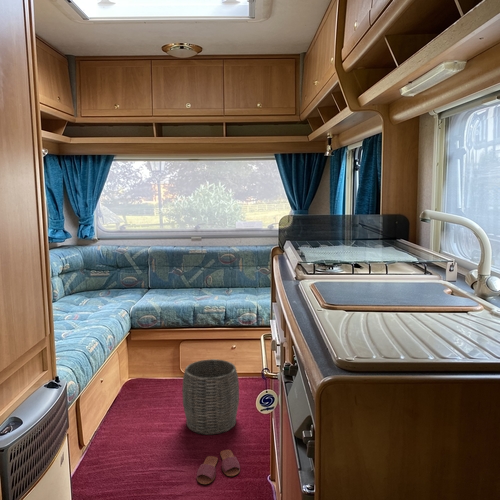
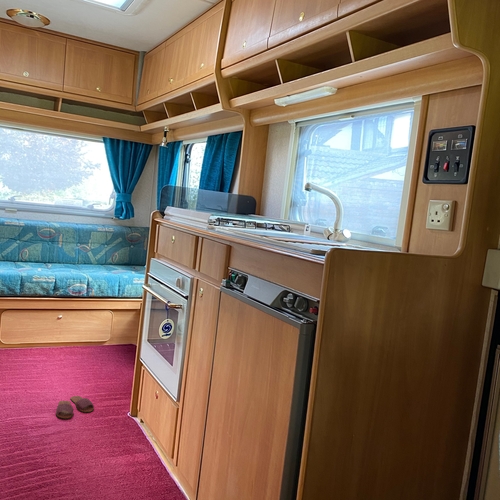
woven basket: present [182,359,239,434] -> none [24,322,81,387]

